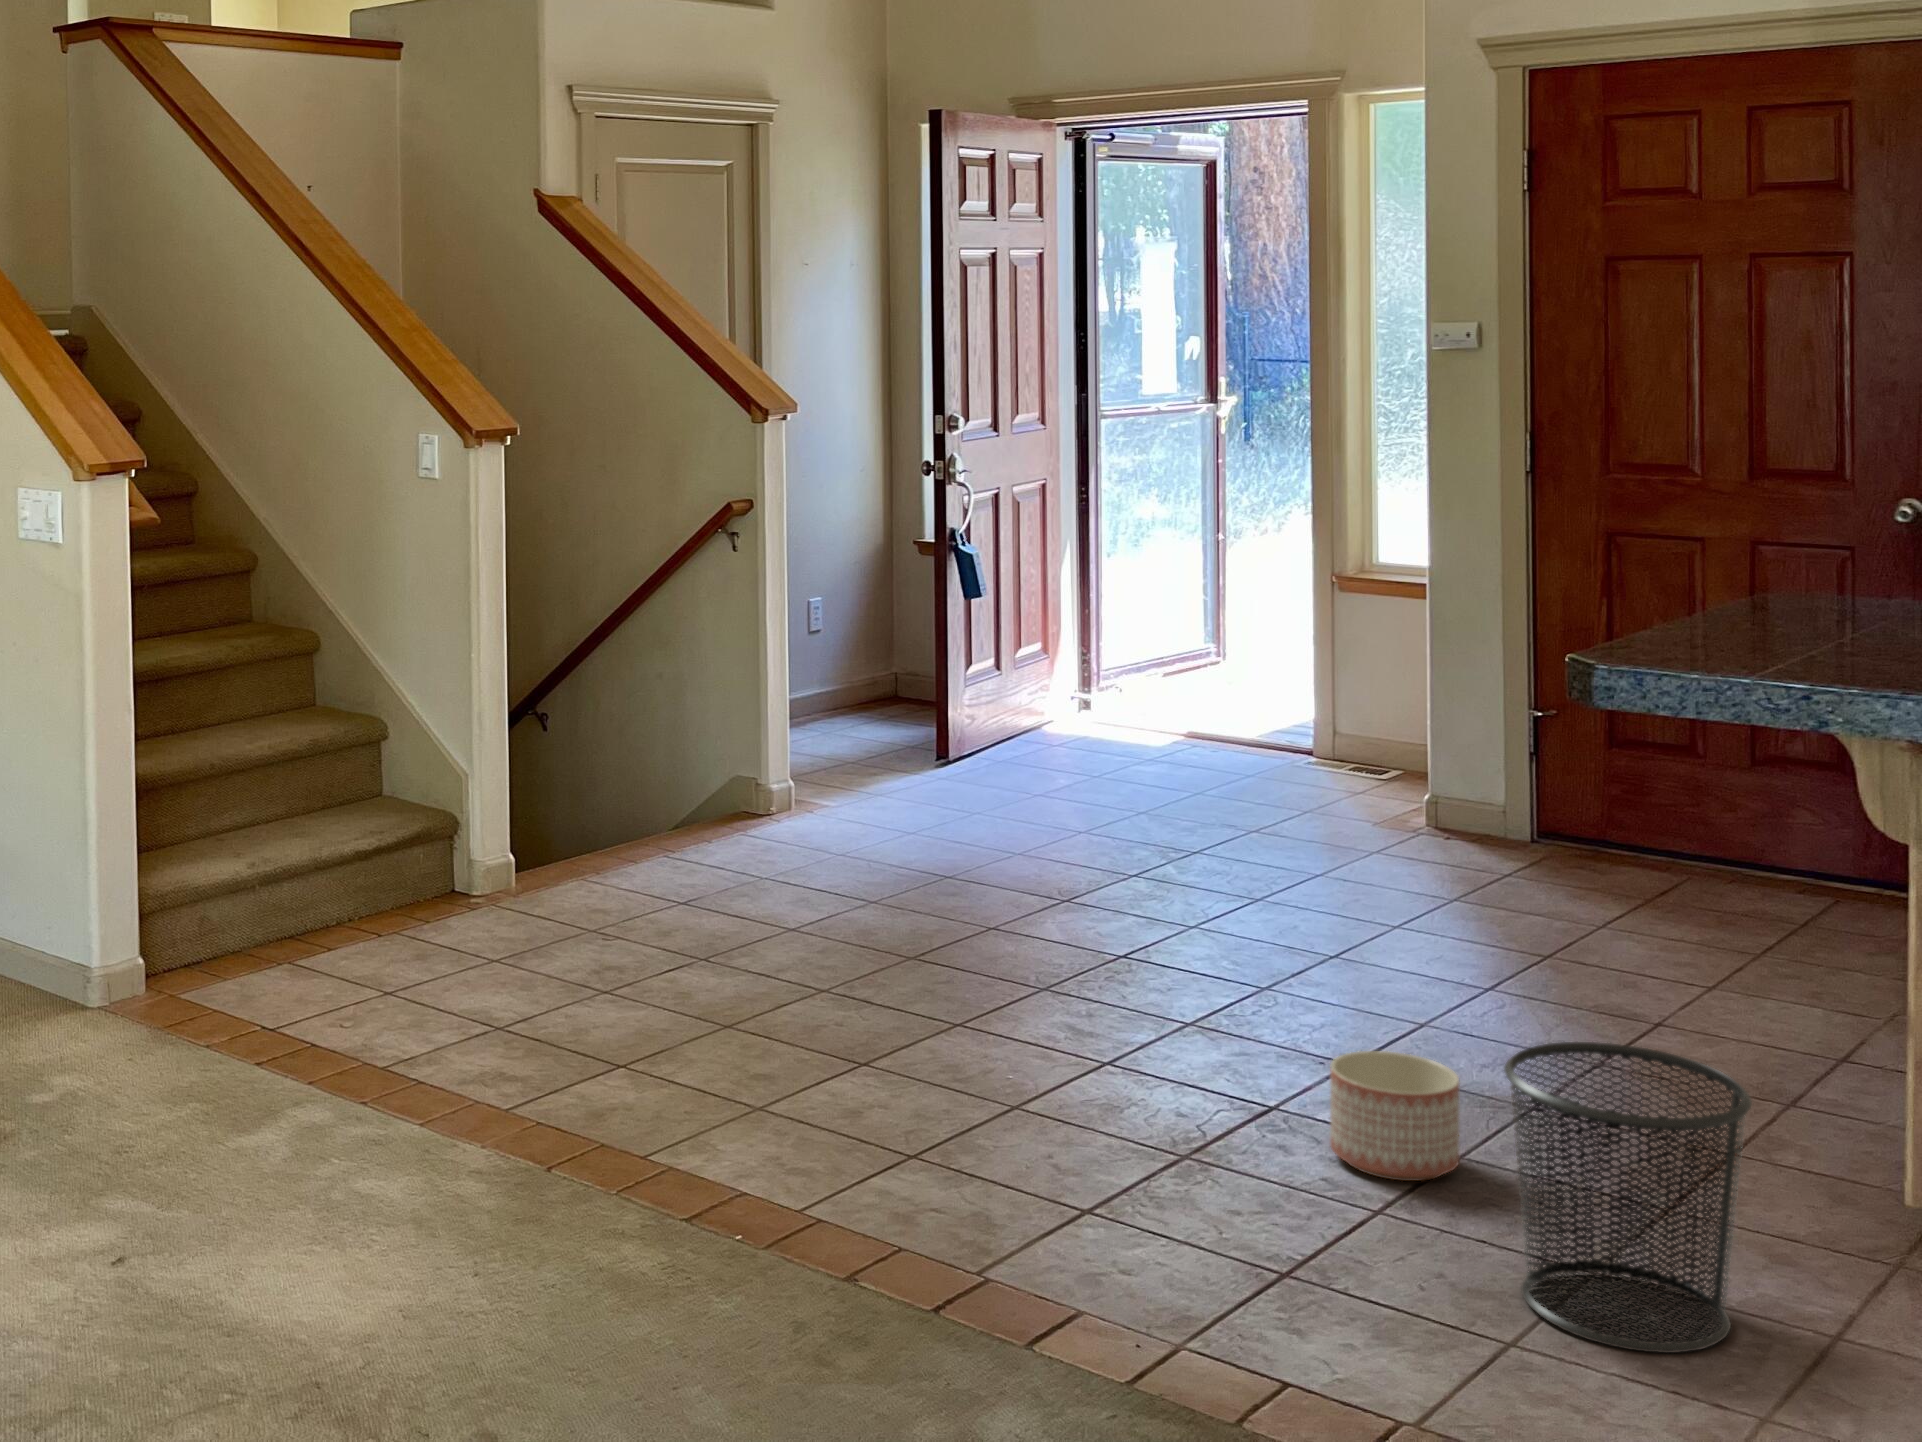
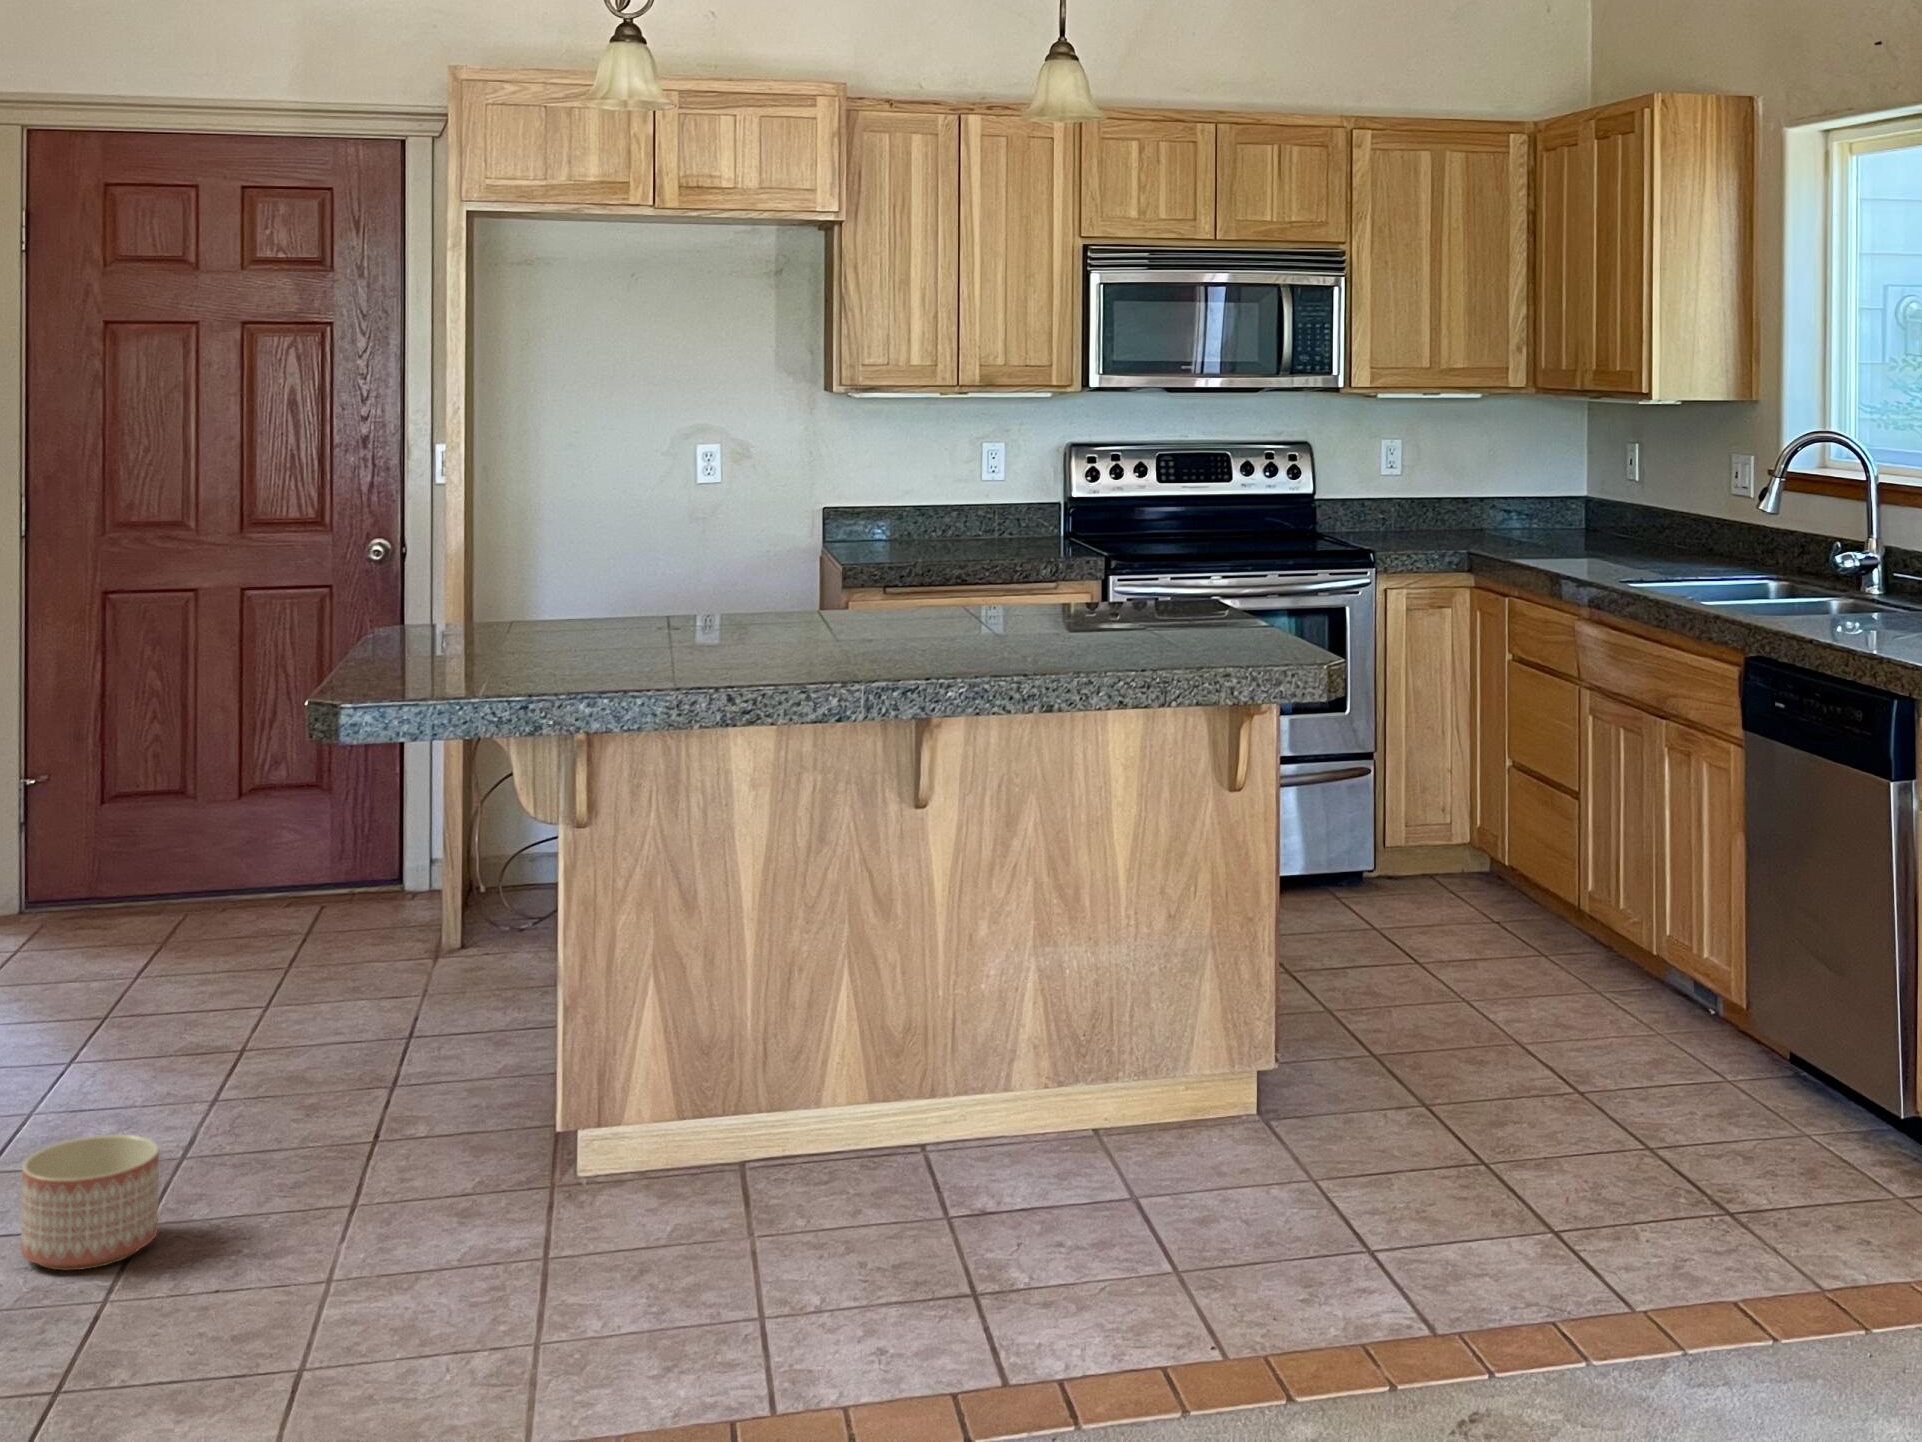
waste bin: present [1504,1042,1752,1353] -> none [267,1053,485,1338]

